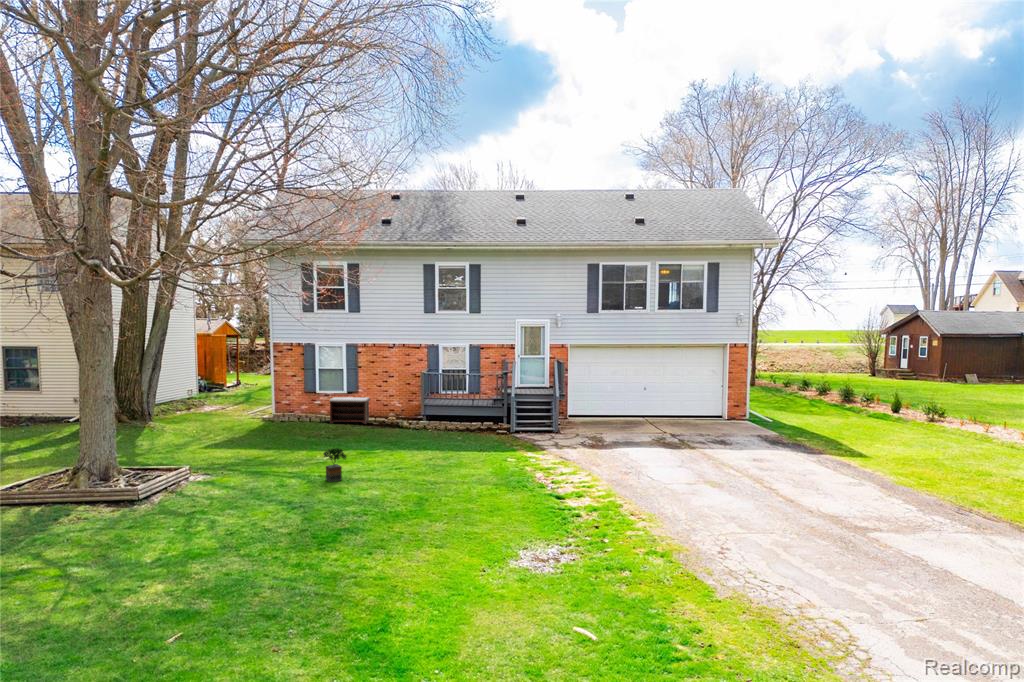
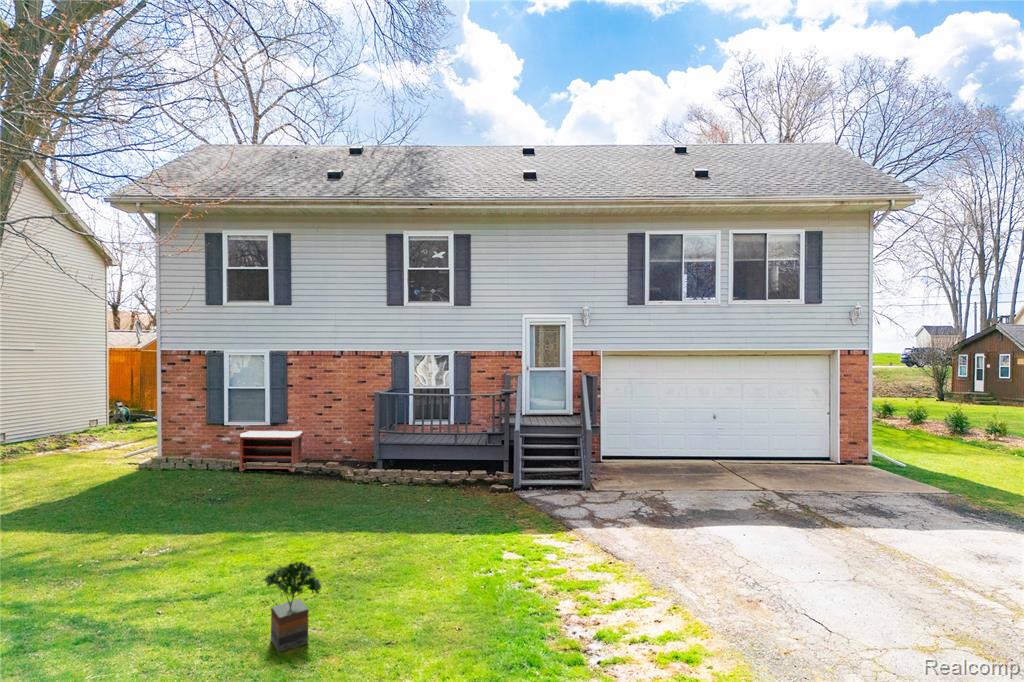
potted tree: present [323,448,346,482] -> present [265,562,321,652]

